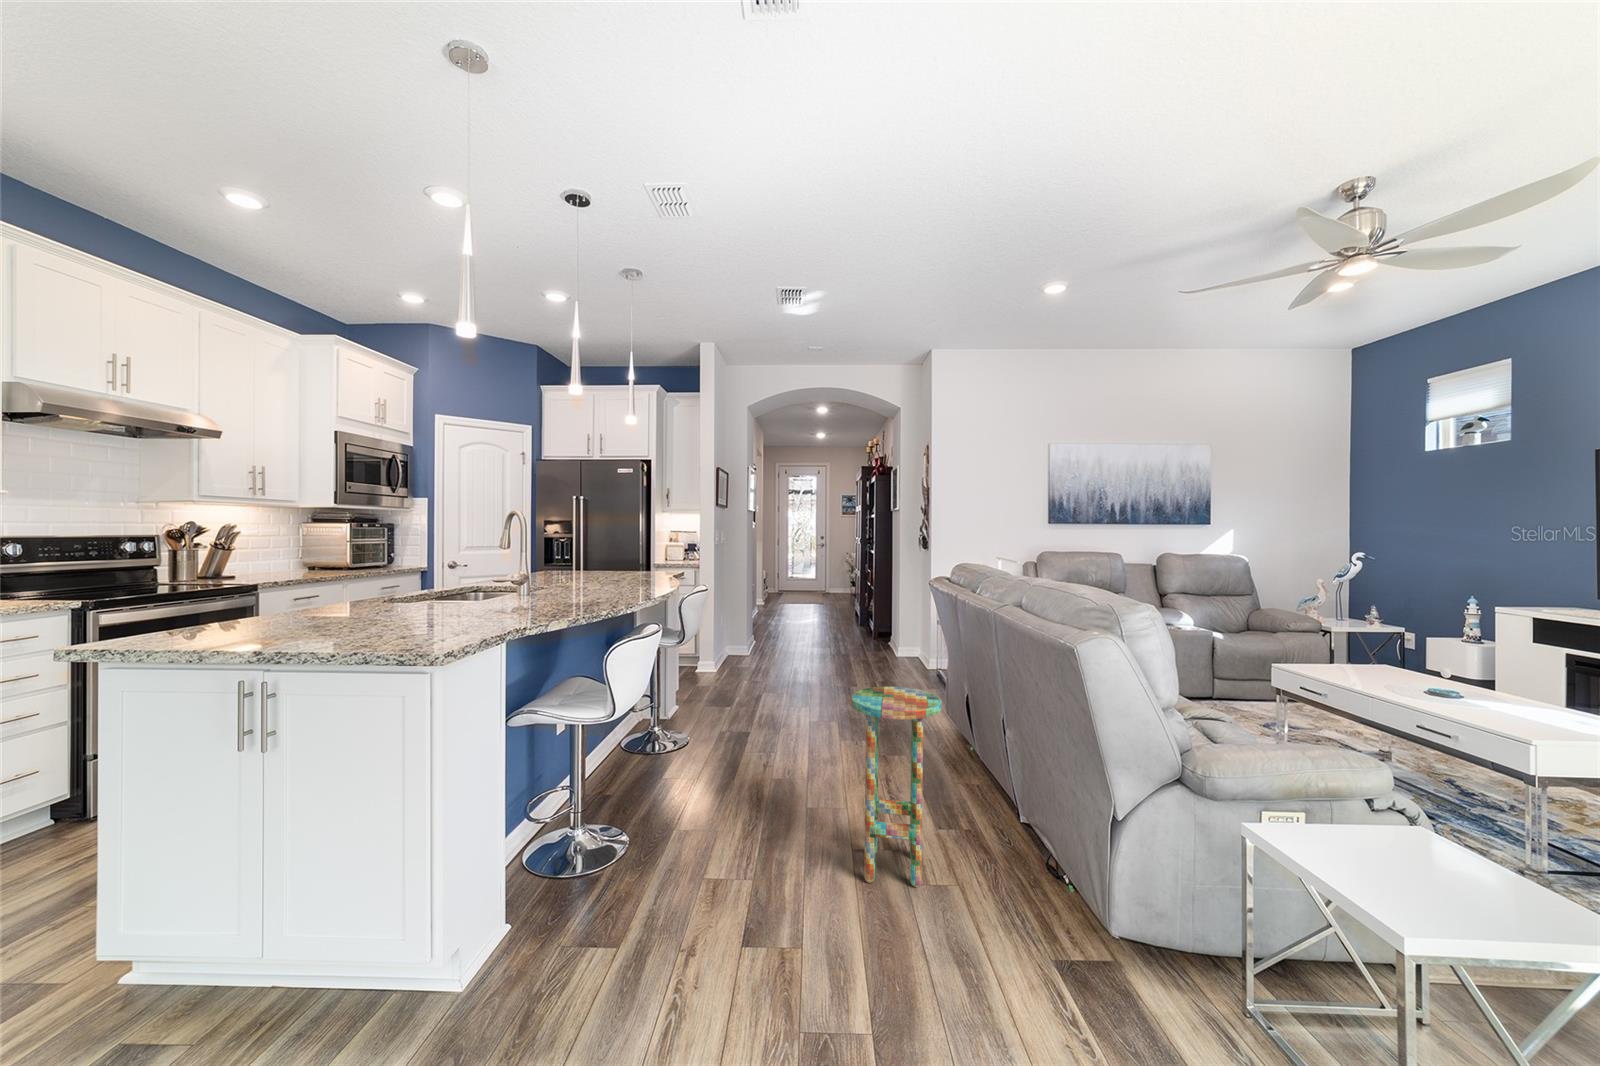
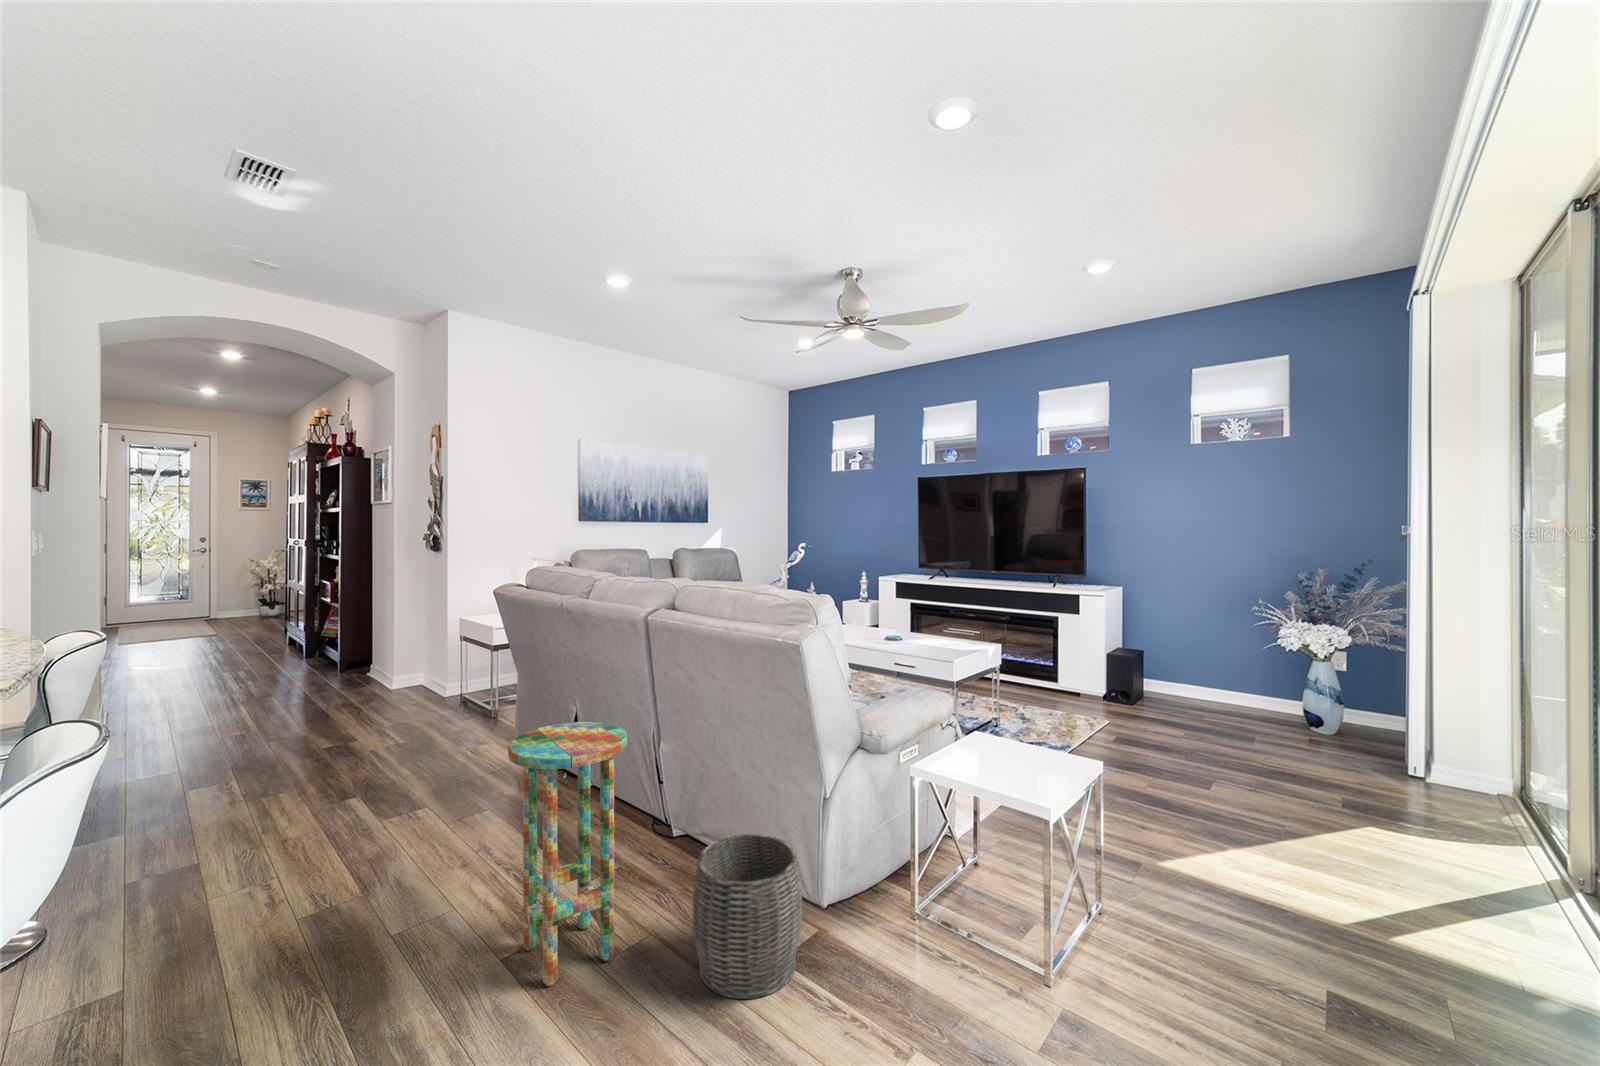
woven basket: none [969,823,1078,980] -> present [693,834,802,999]

